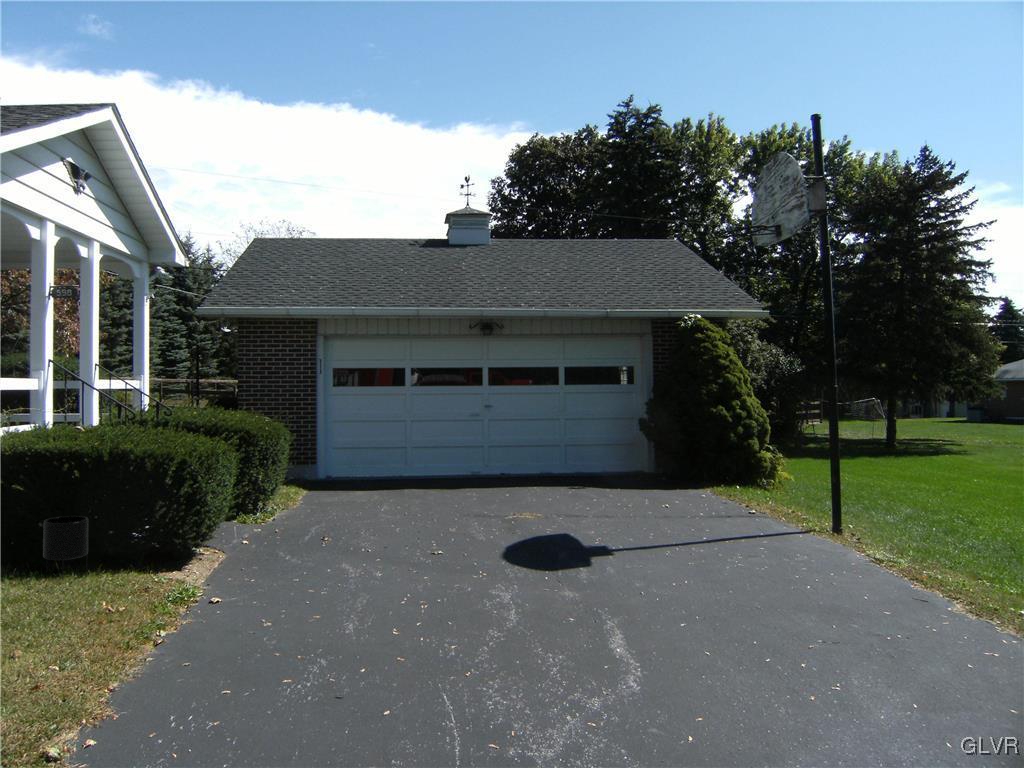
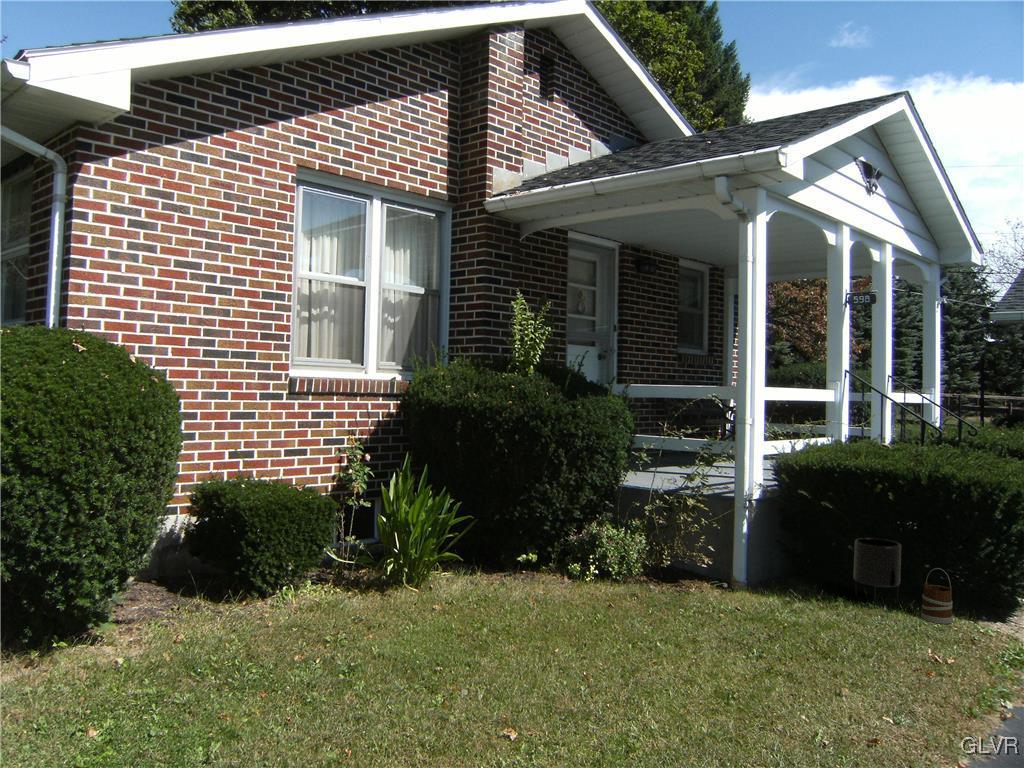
wooden bucket: none [106,533,134,581] -> present [921,568,953,624]

